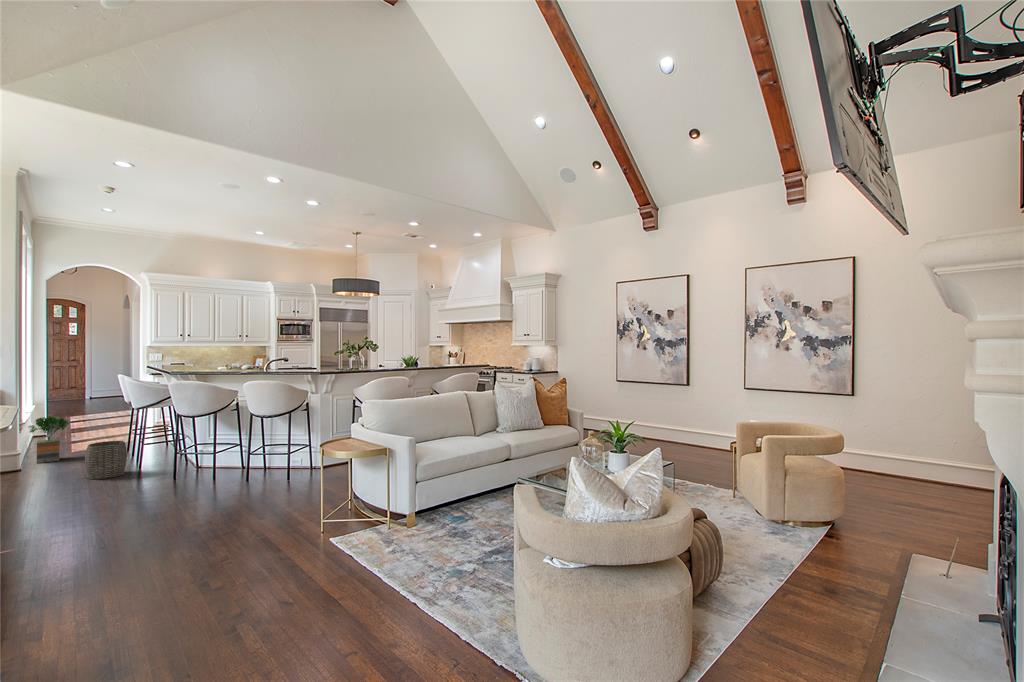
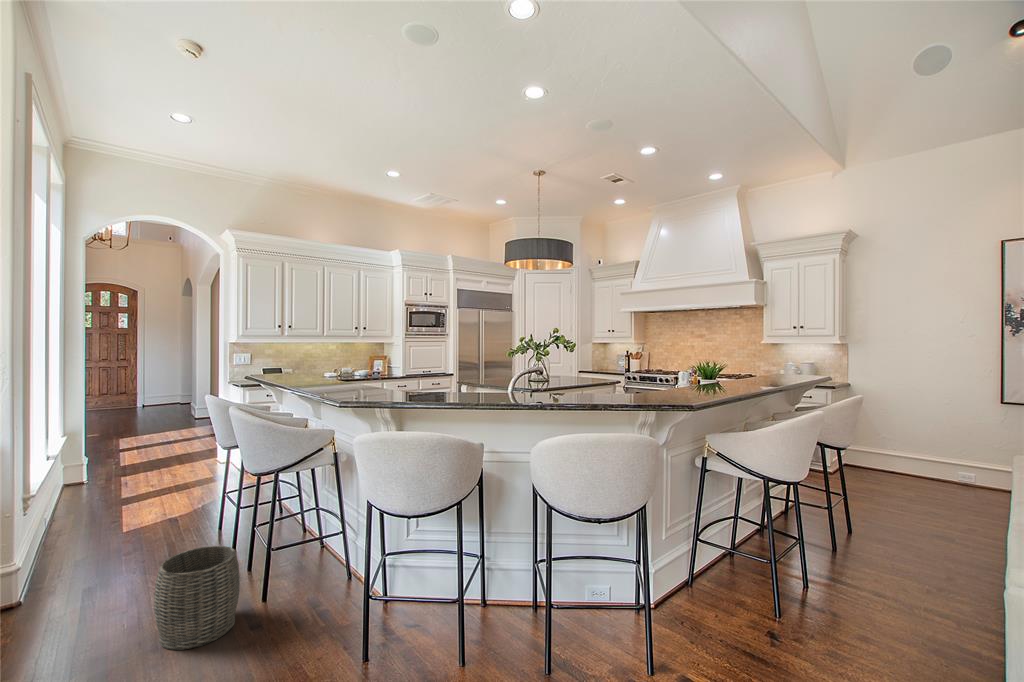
potted tree: present [29,416,69,463] -> none [40,473,122,571]

